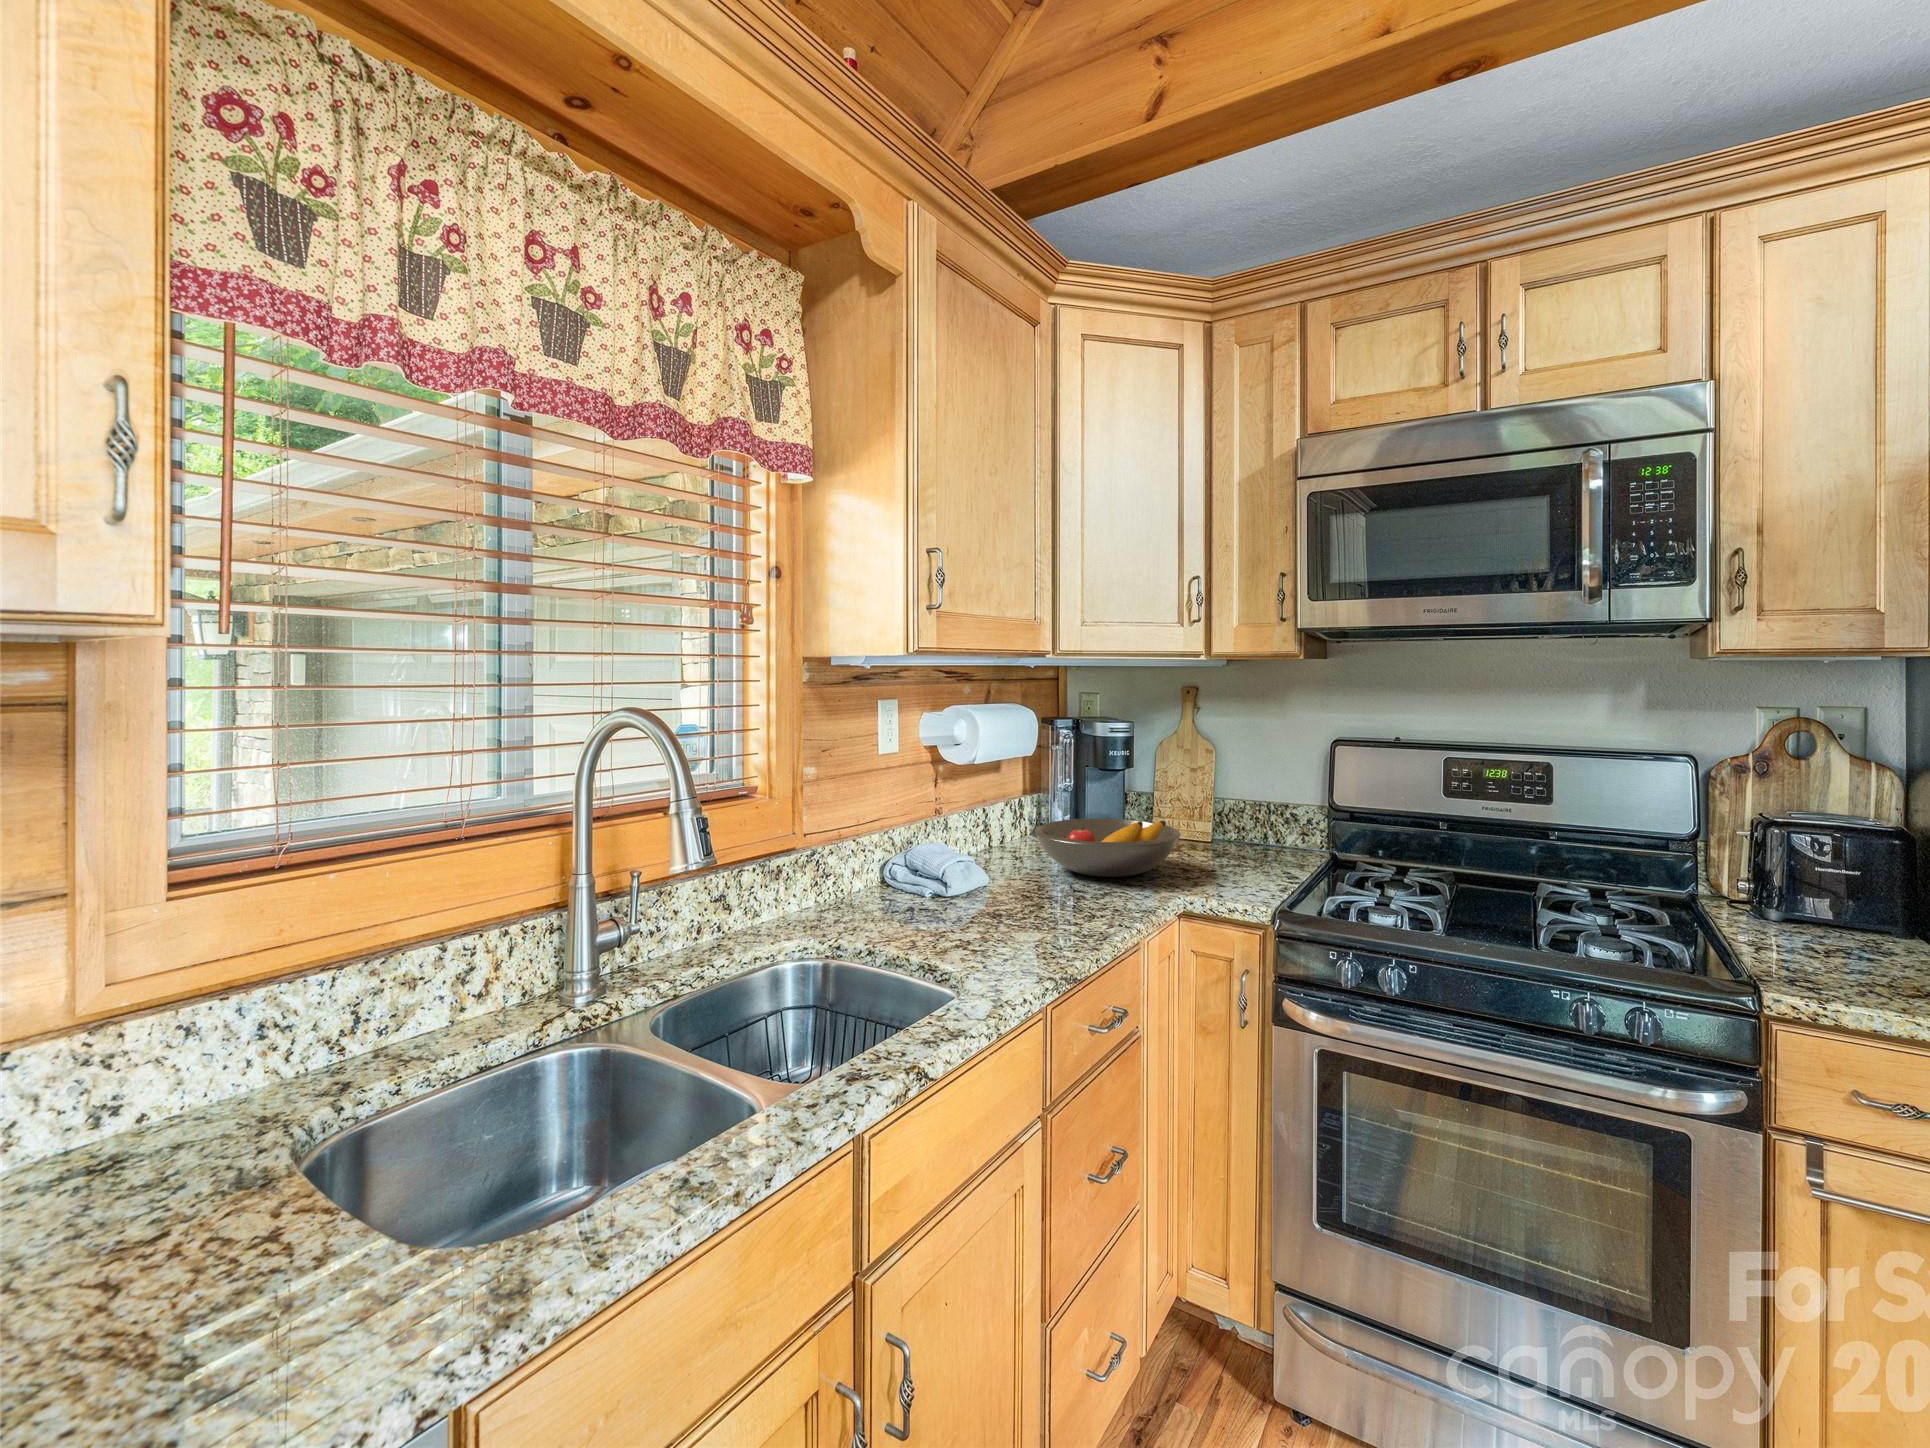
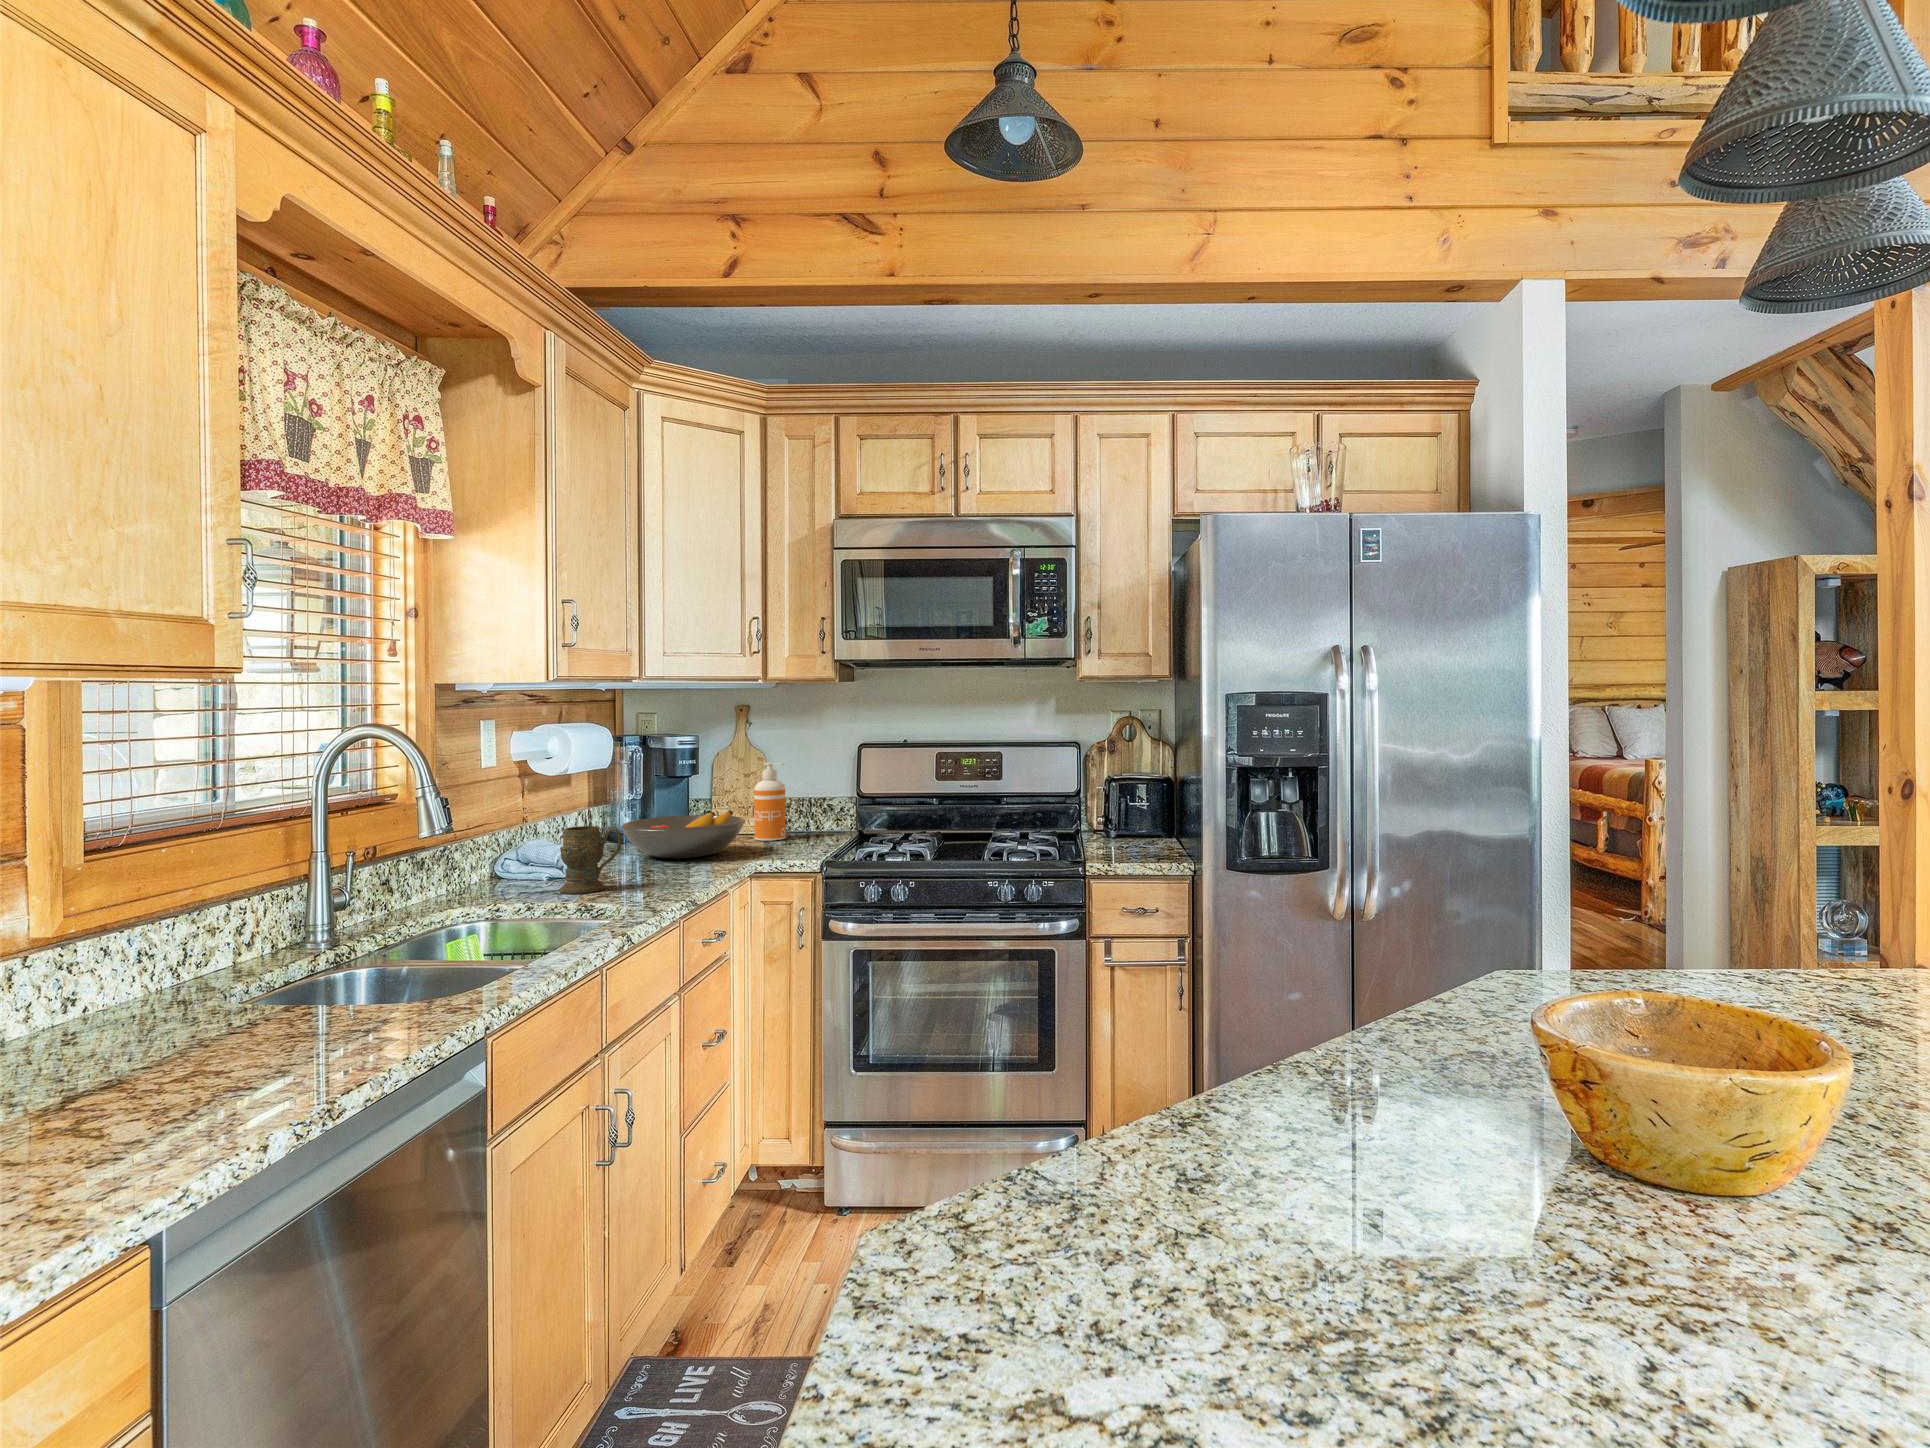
soap dispenser: none [1200,758,1238,856] -> present [754,762,786,841]
mug: none [928,840,1000,931] -> present [559,826,622,894]

